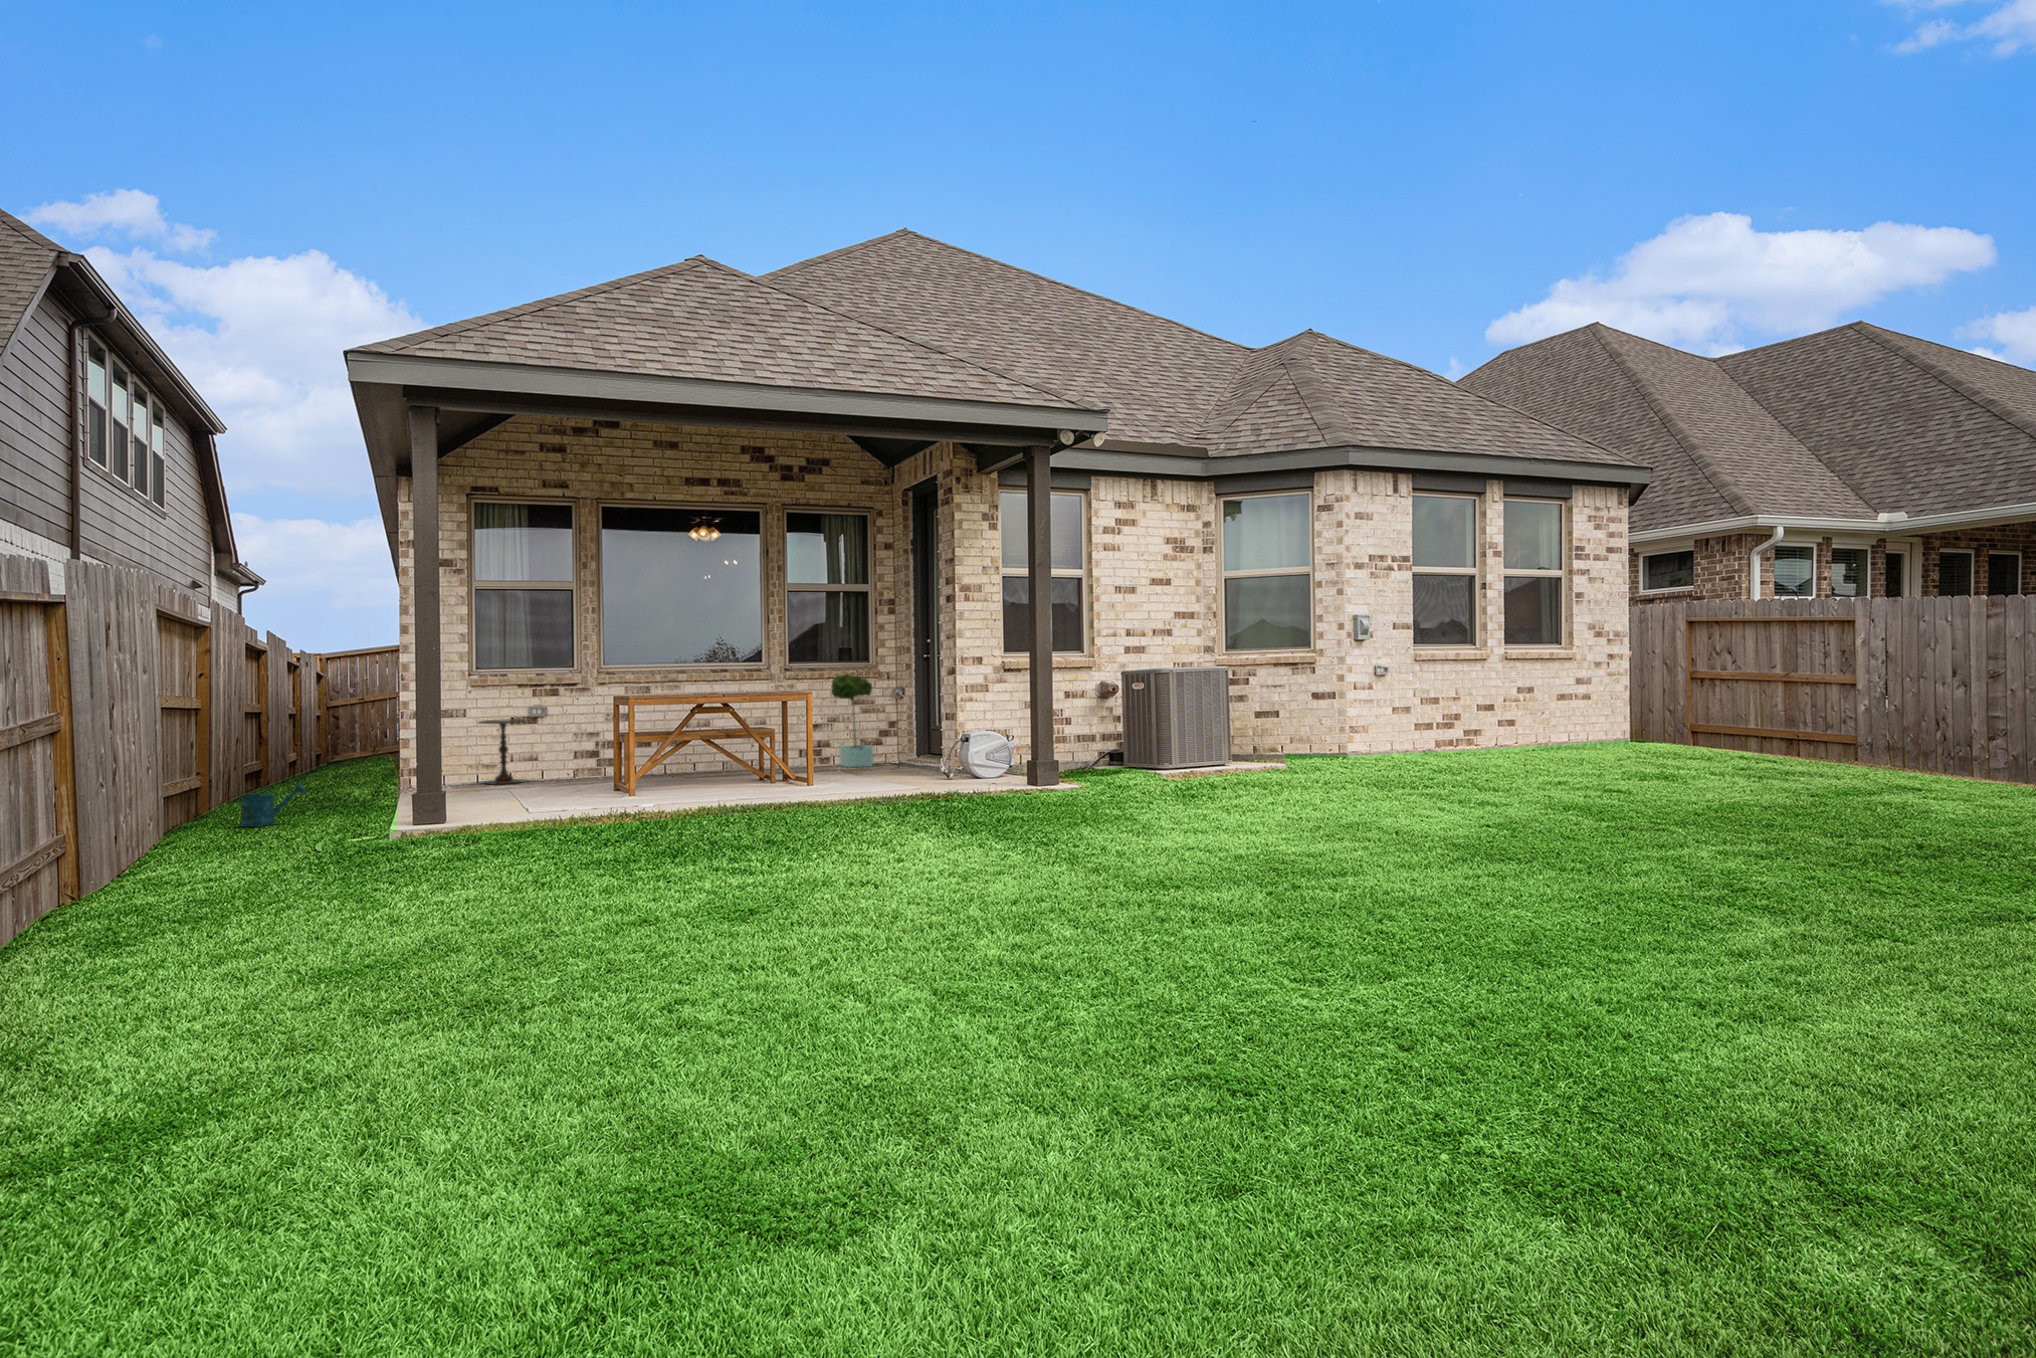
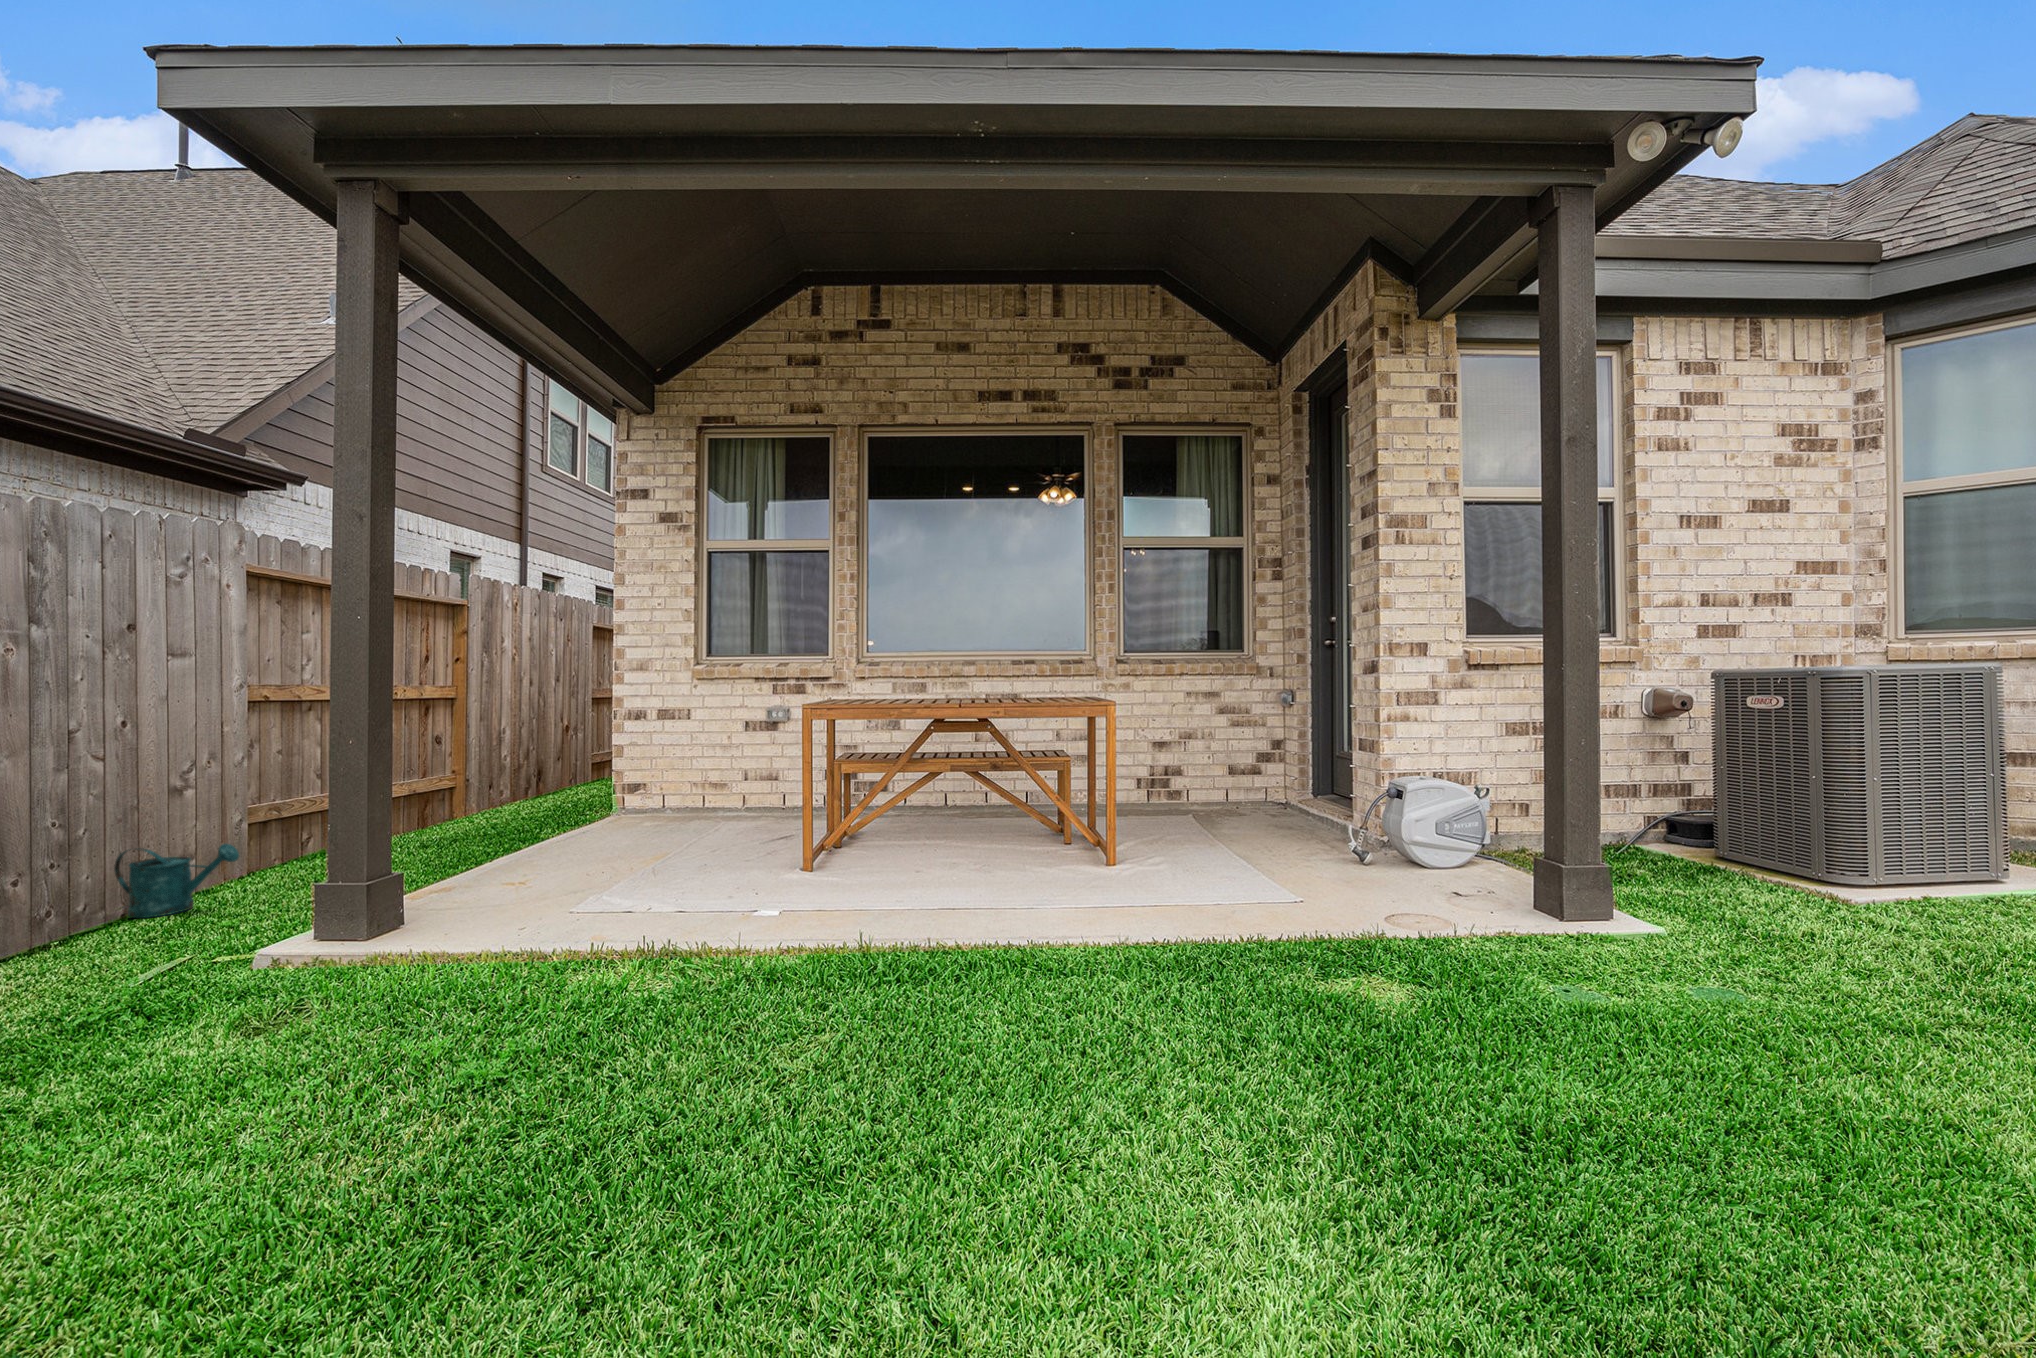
potted tree: present [831,674,873,767] -> none [1177,666,1239,809]
side table: present [478,719,527,785] -> none [687,726,753,816]

